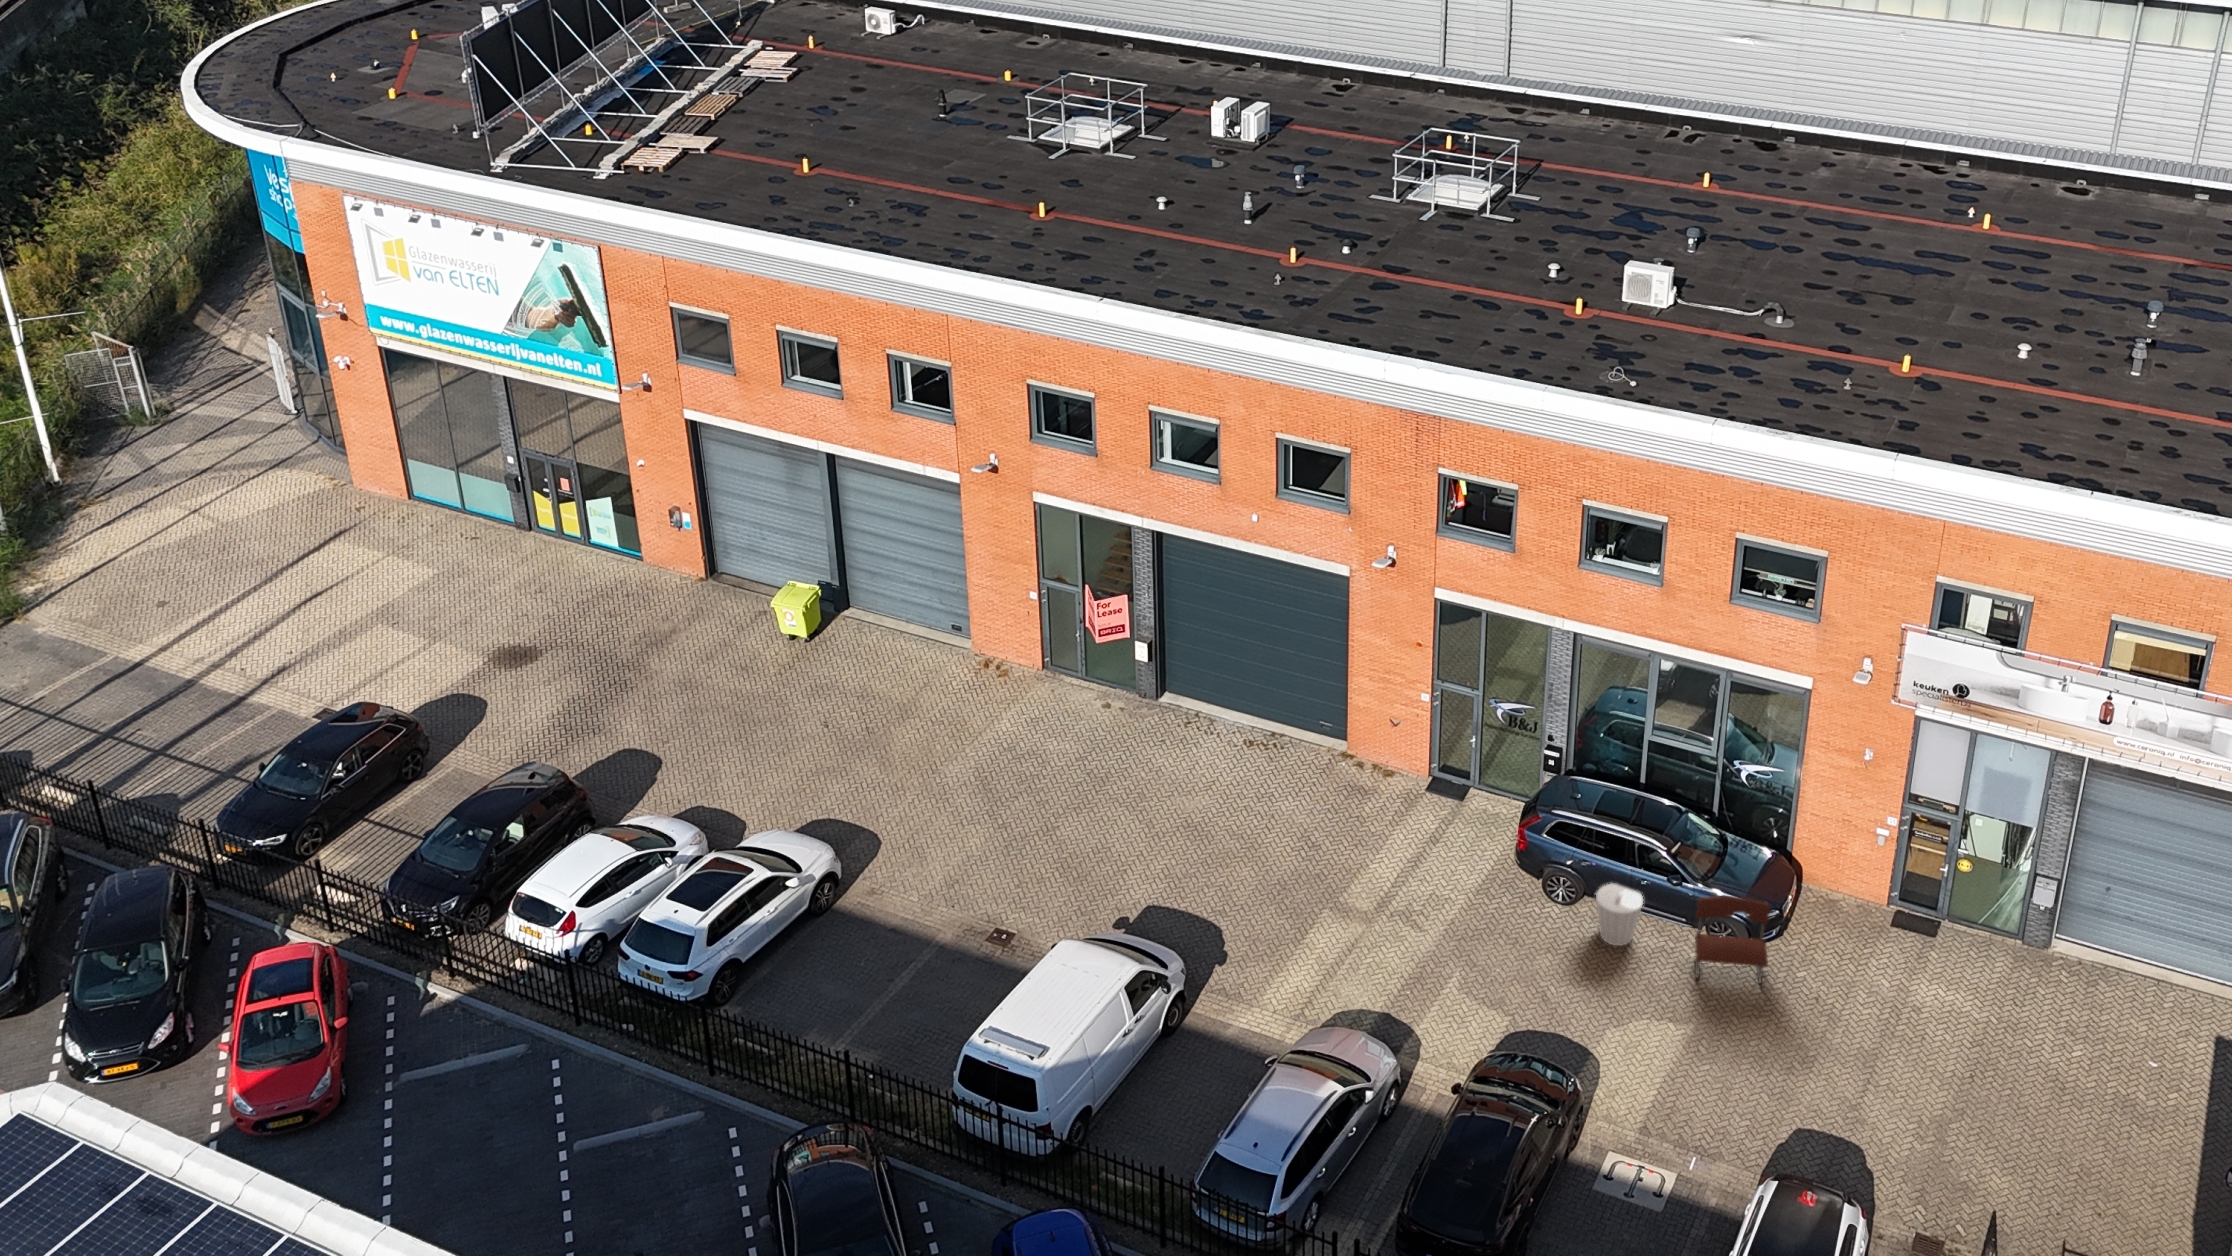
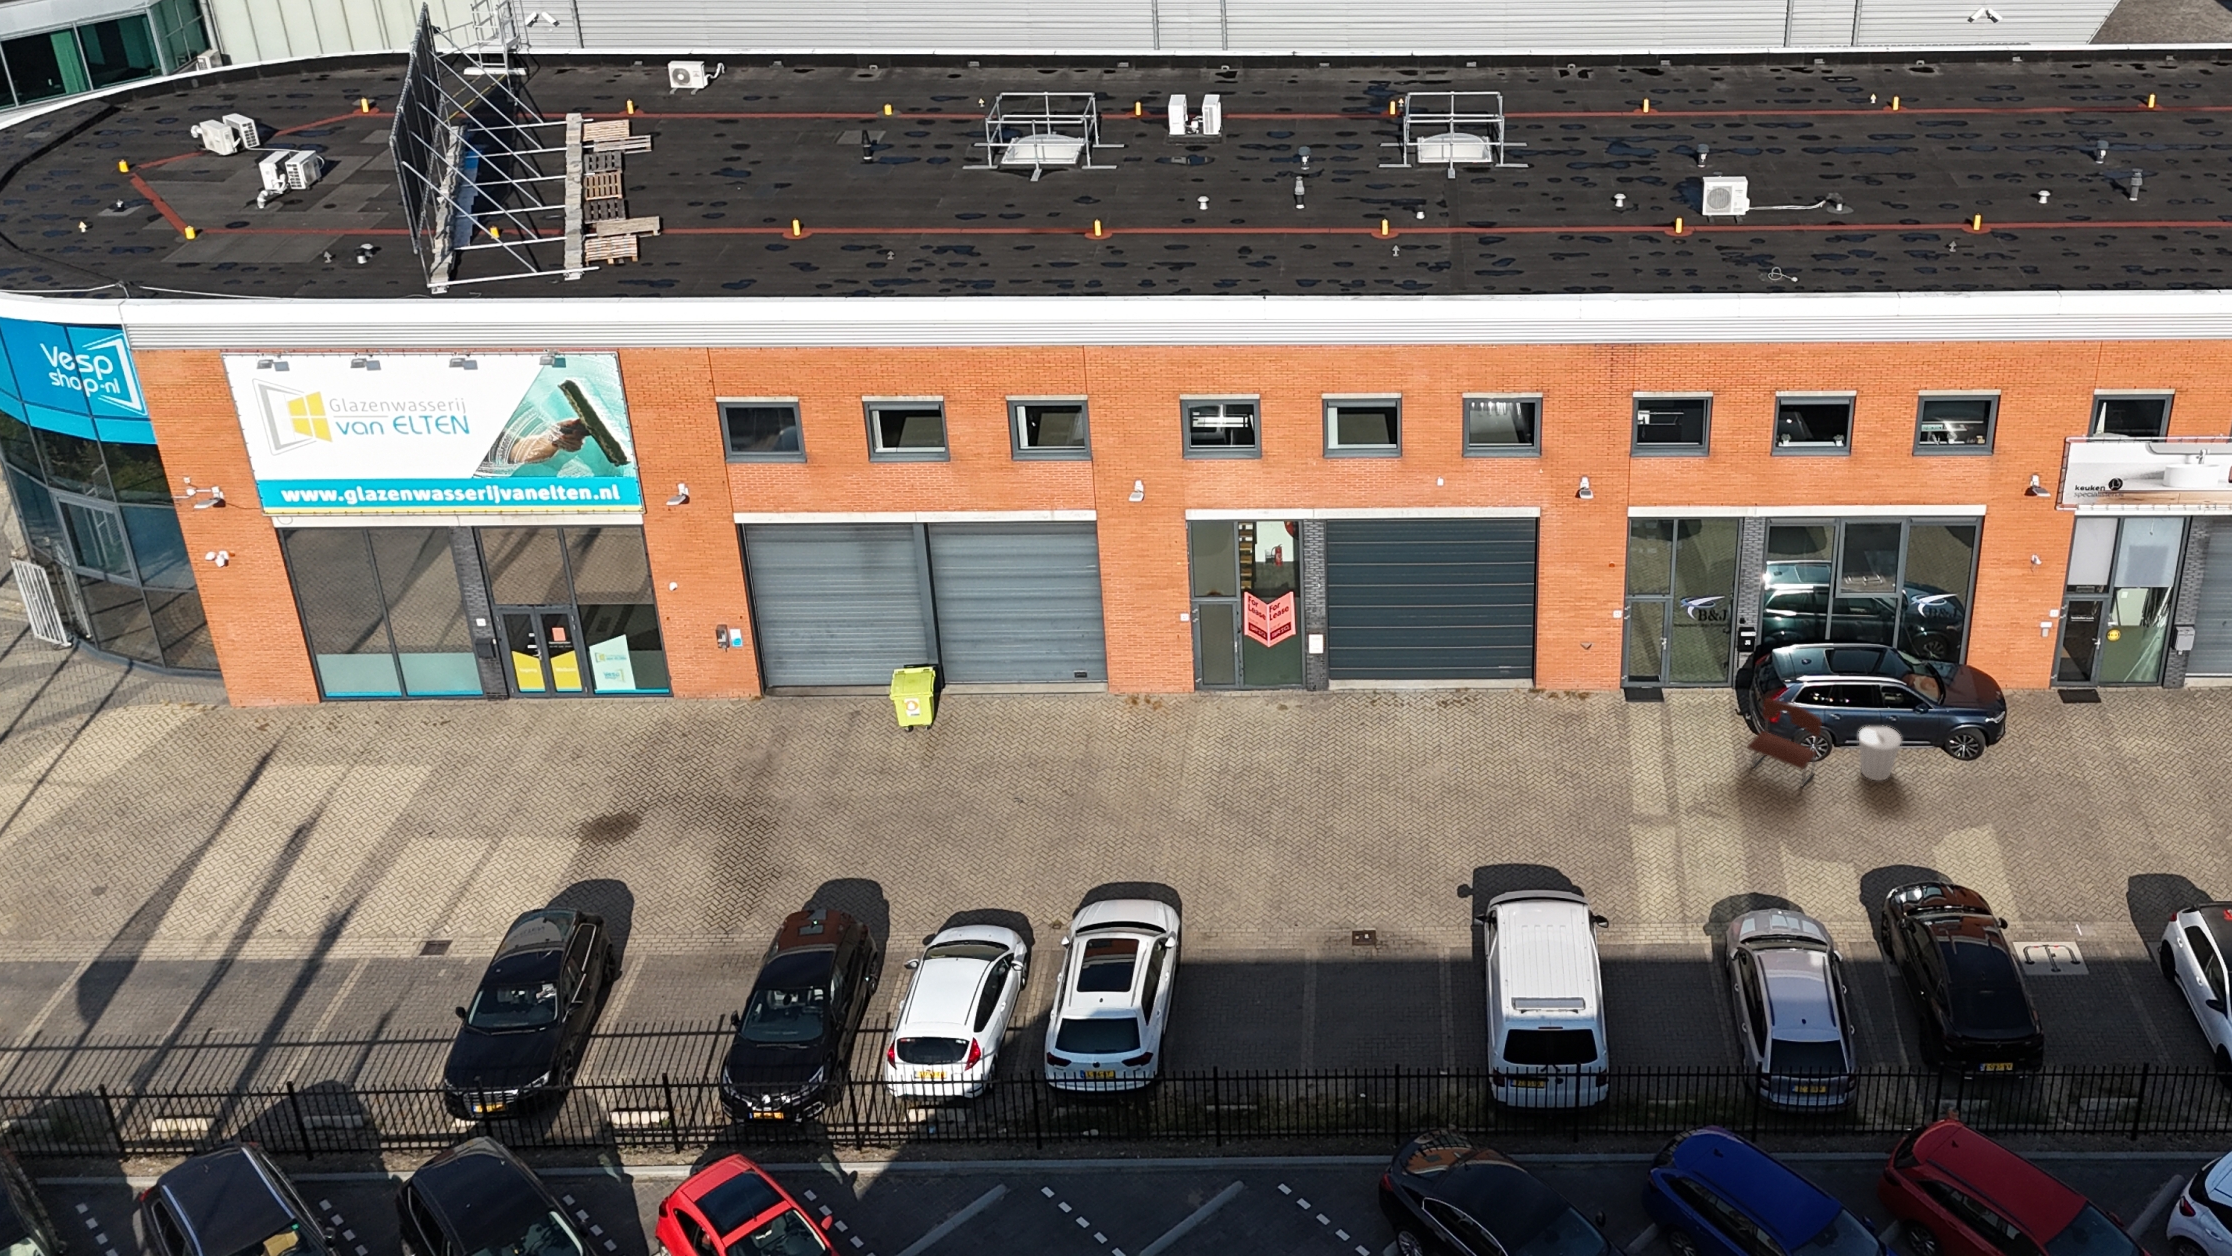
bench: present [1694,896,1770,983] -> present [1748,699,1822,786]

